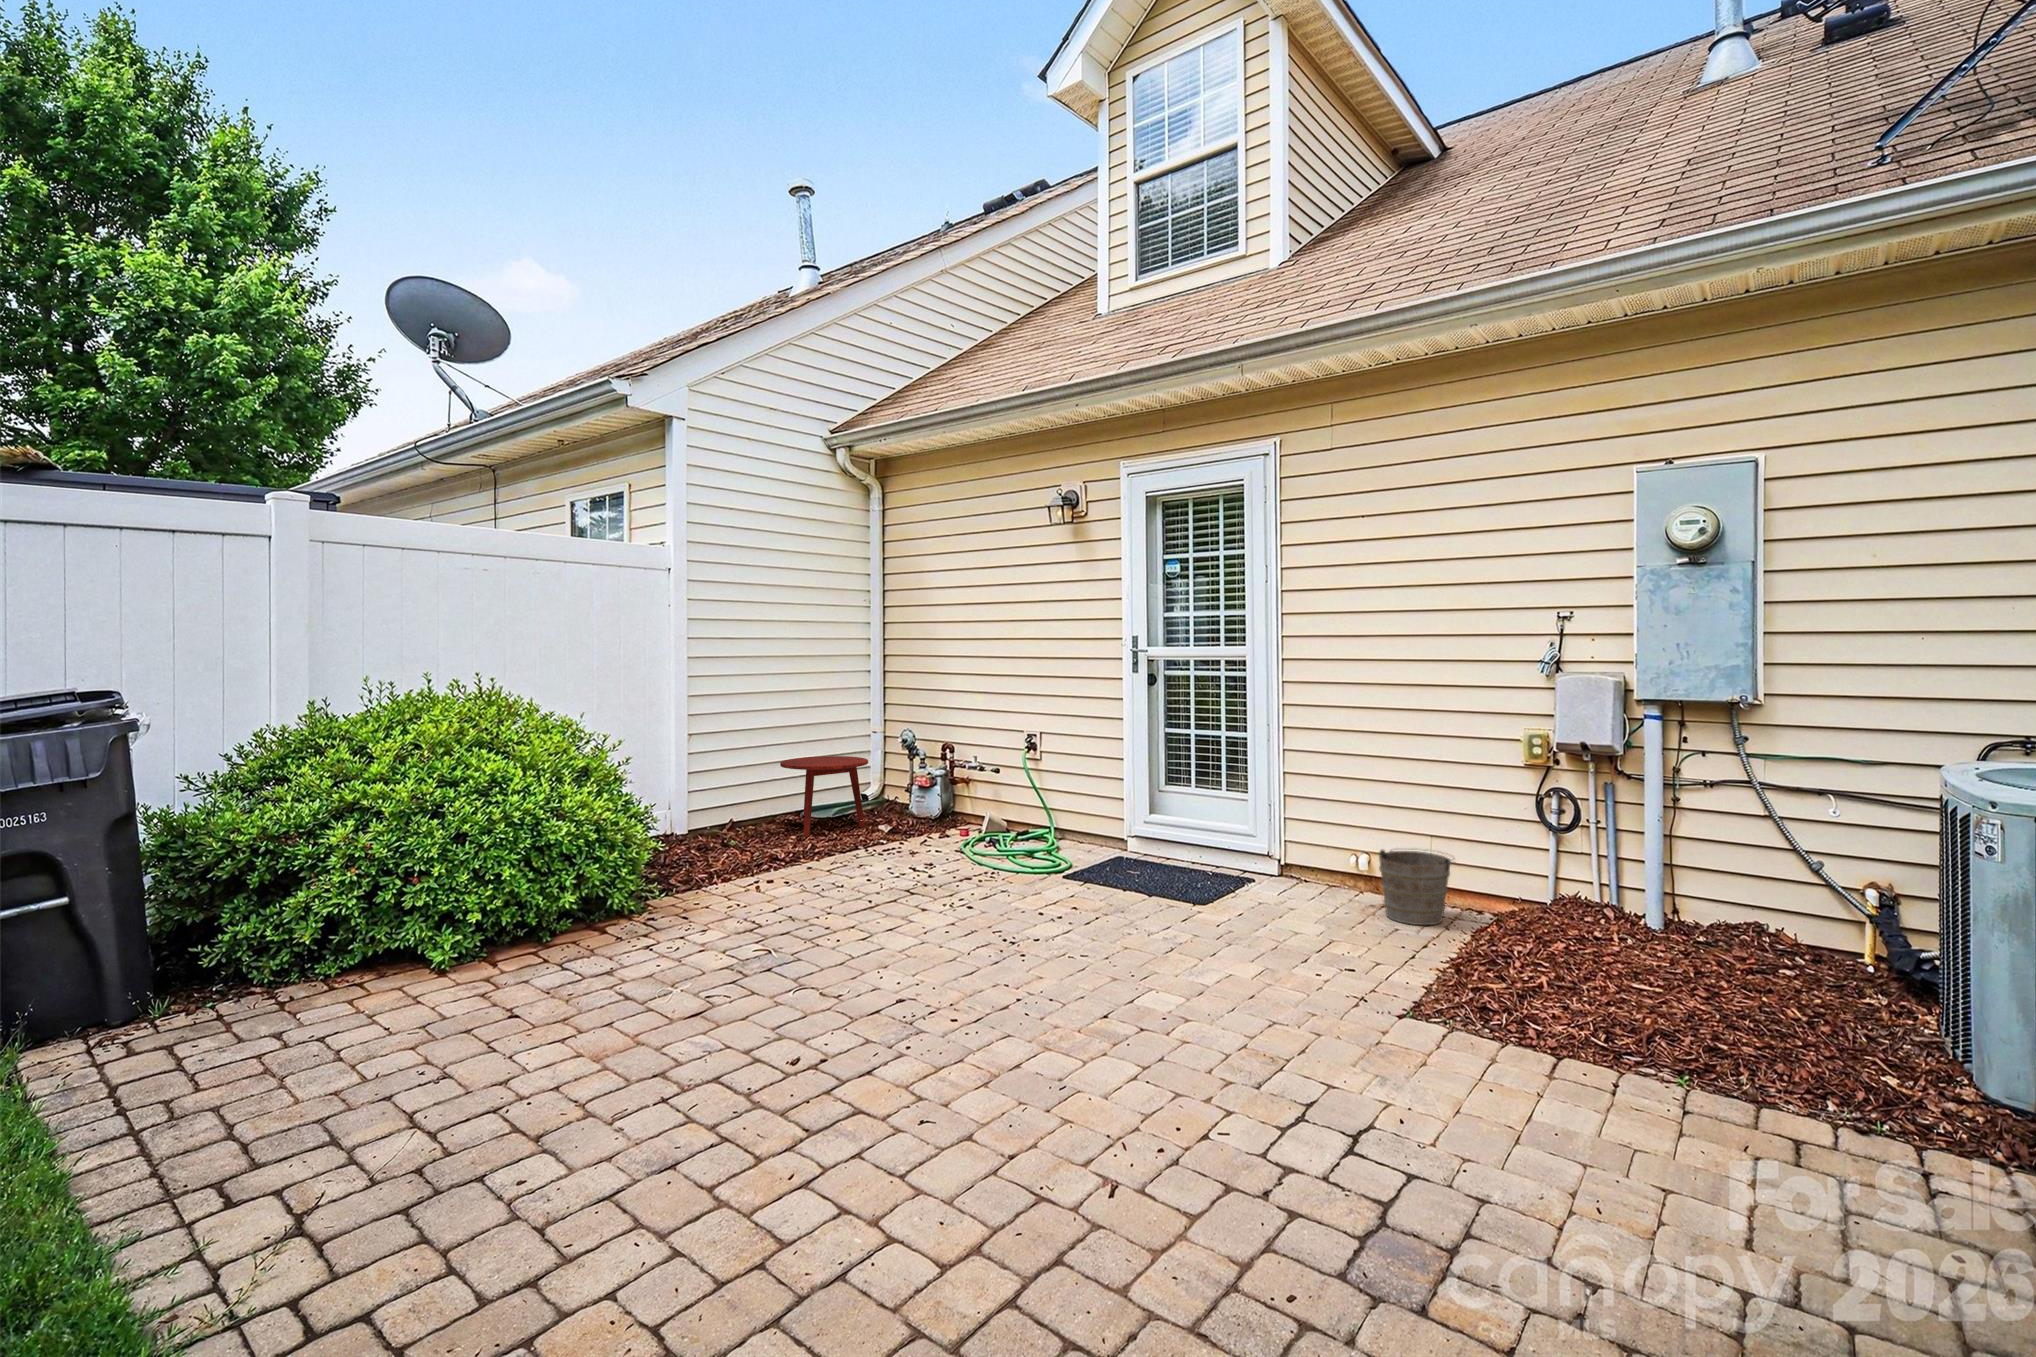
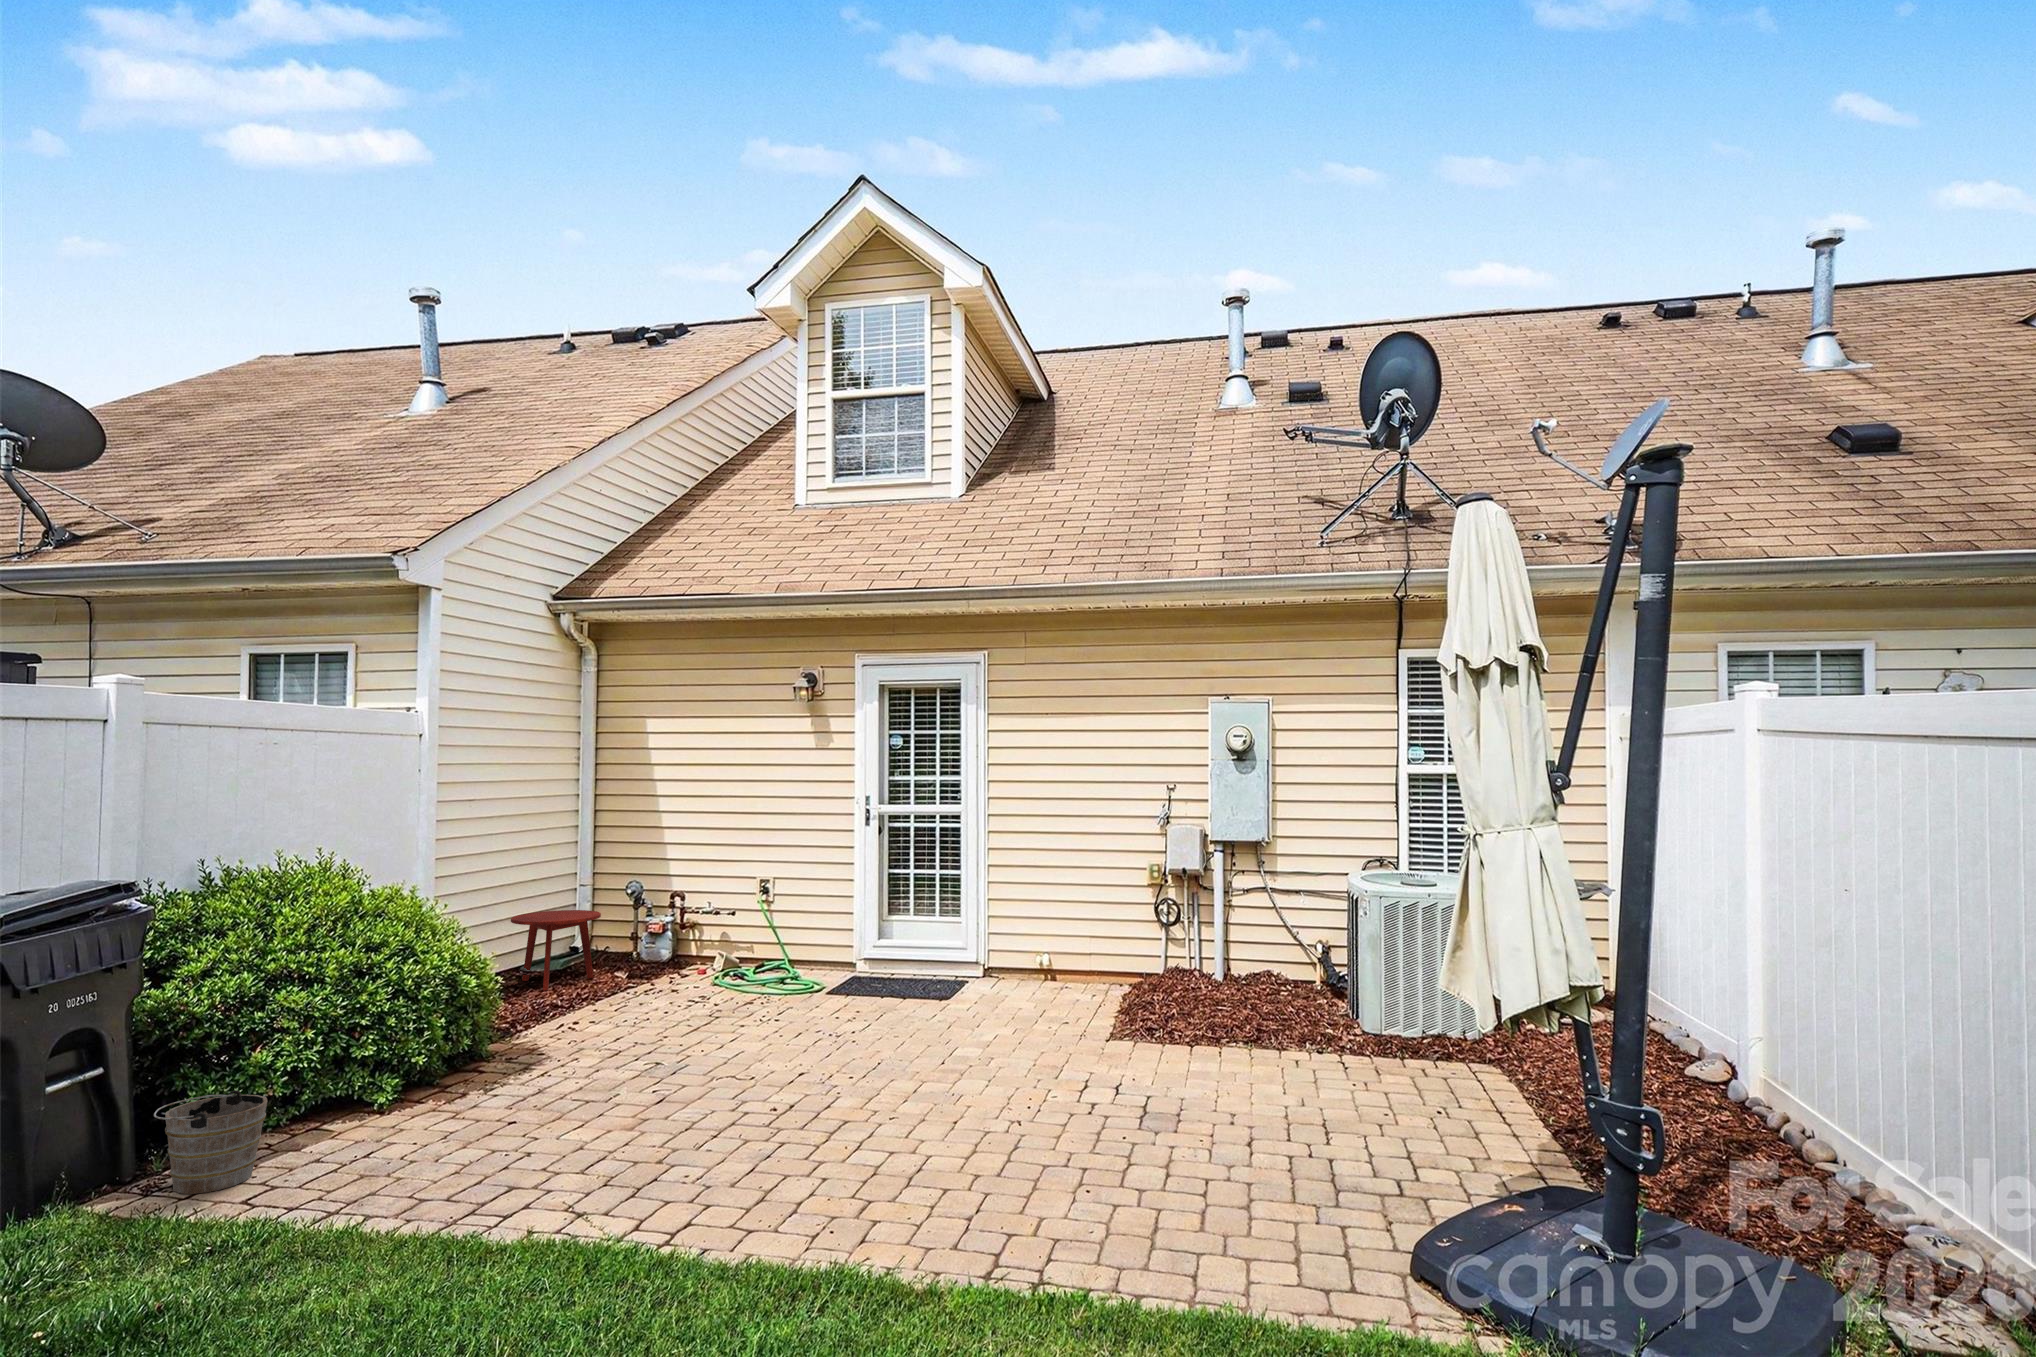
bucket: present [1379,849,1454,925] -> present [154,1090,268,1194]

